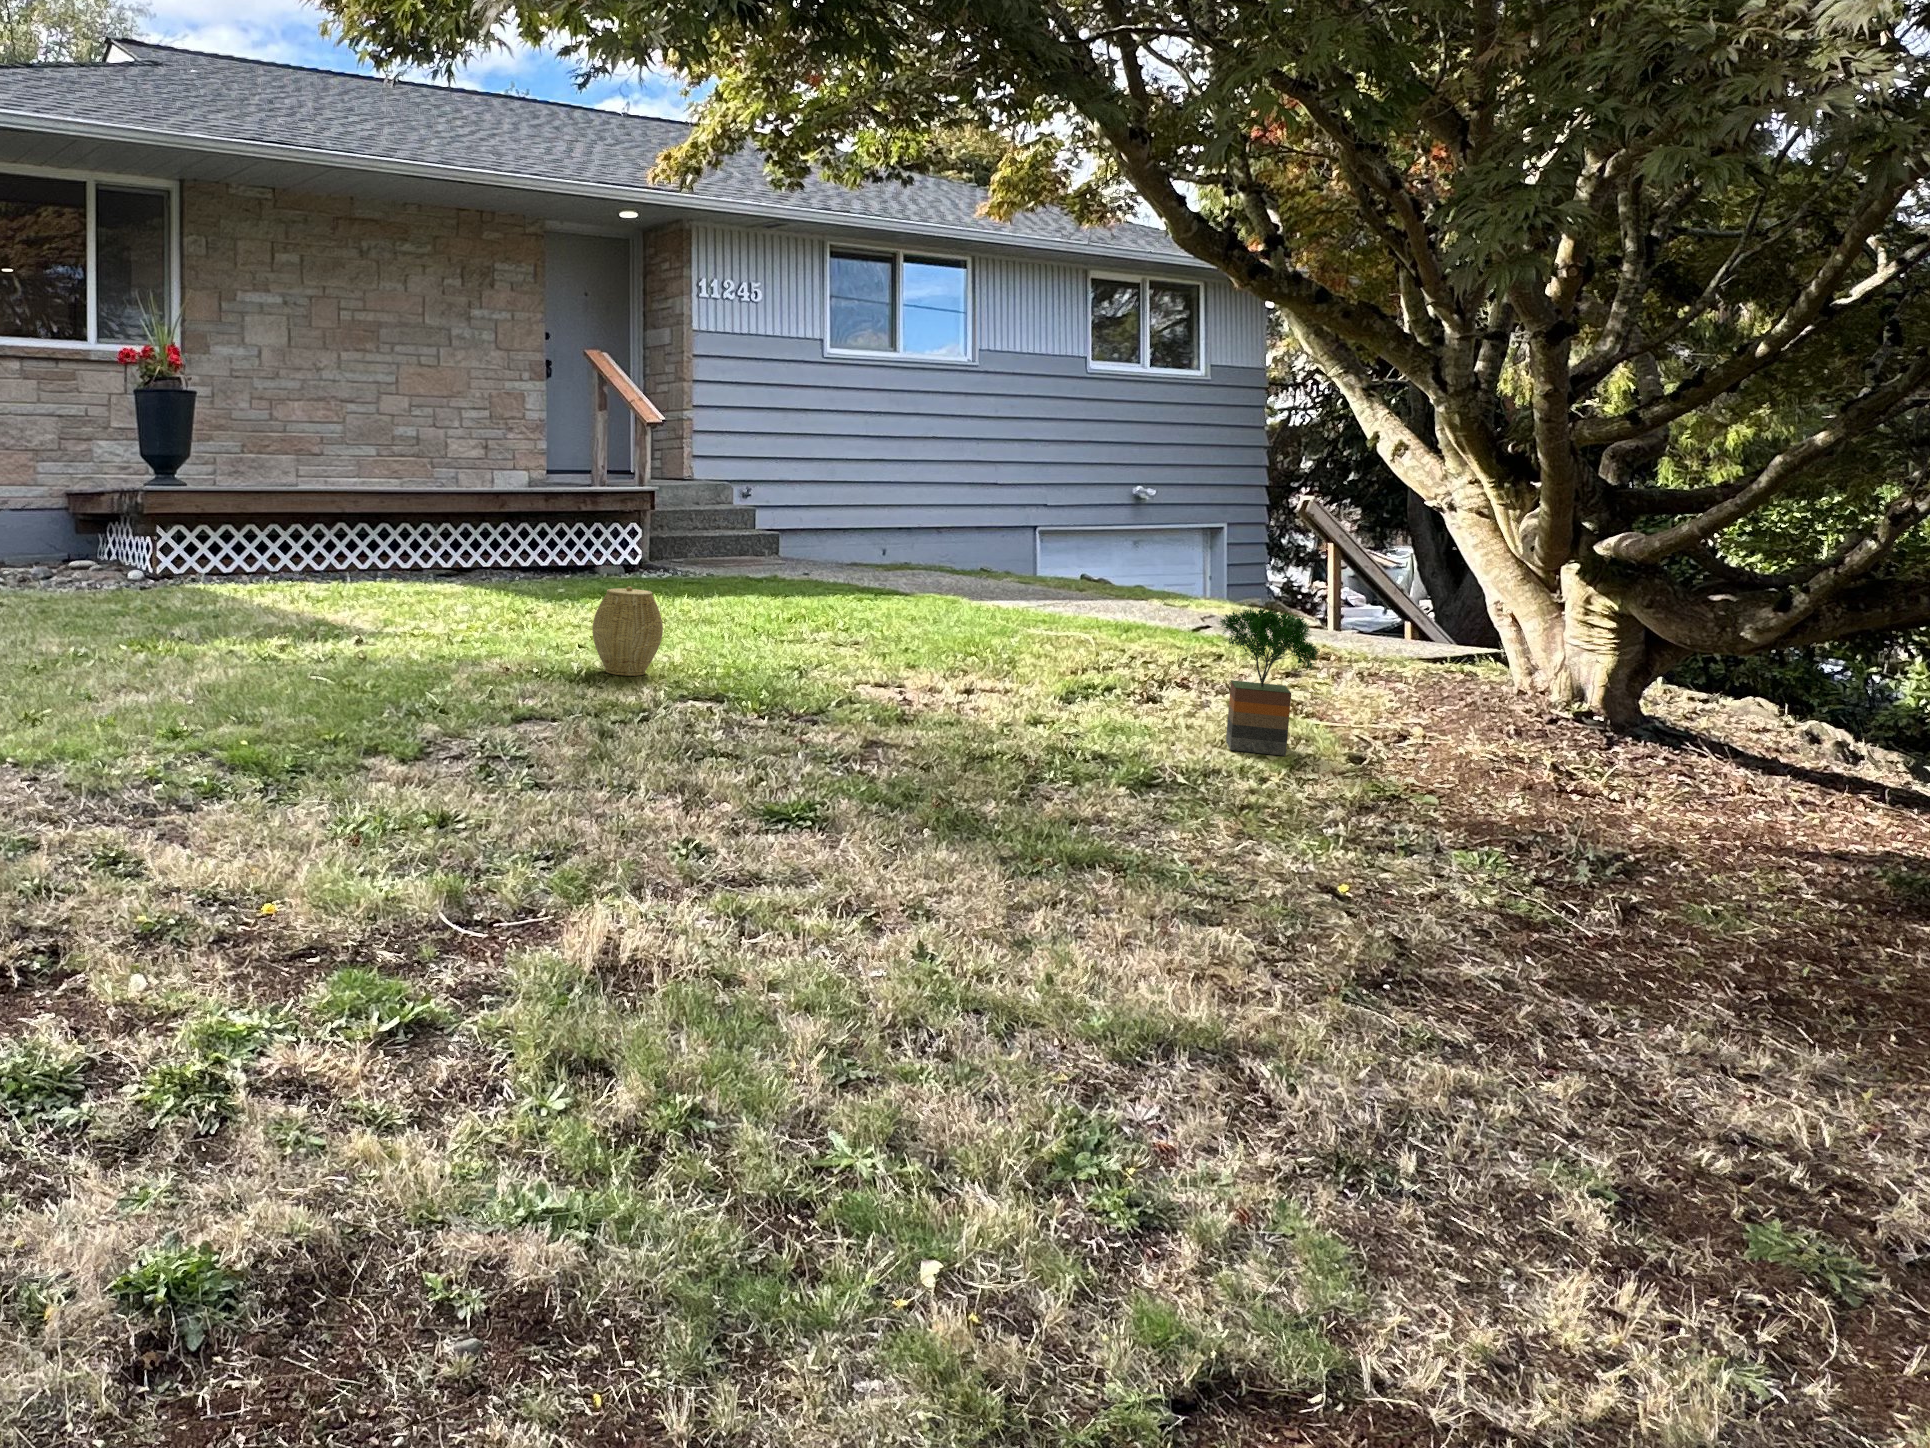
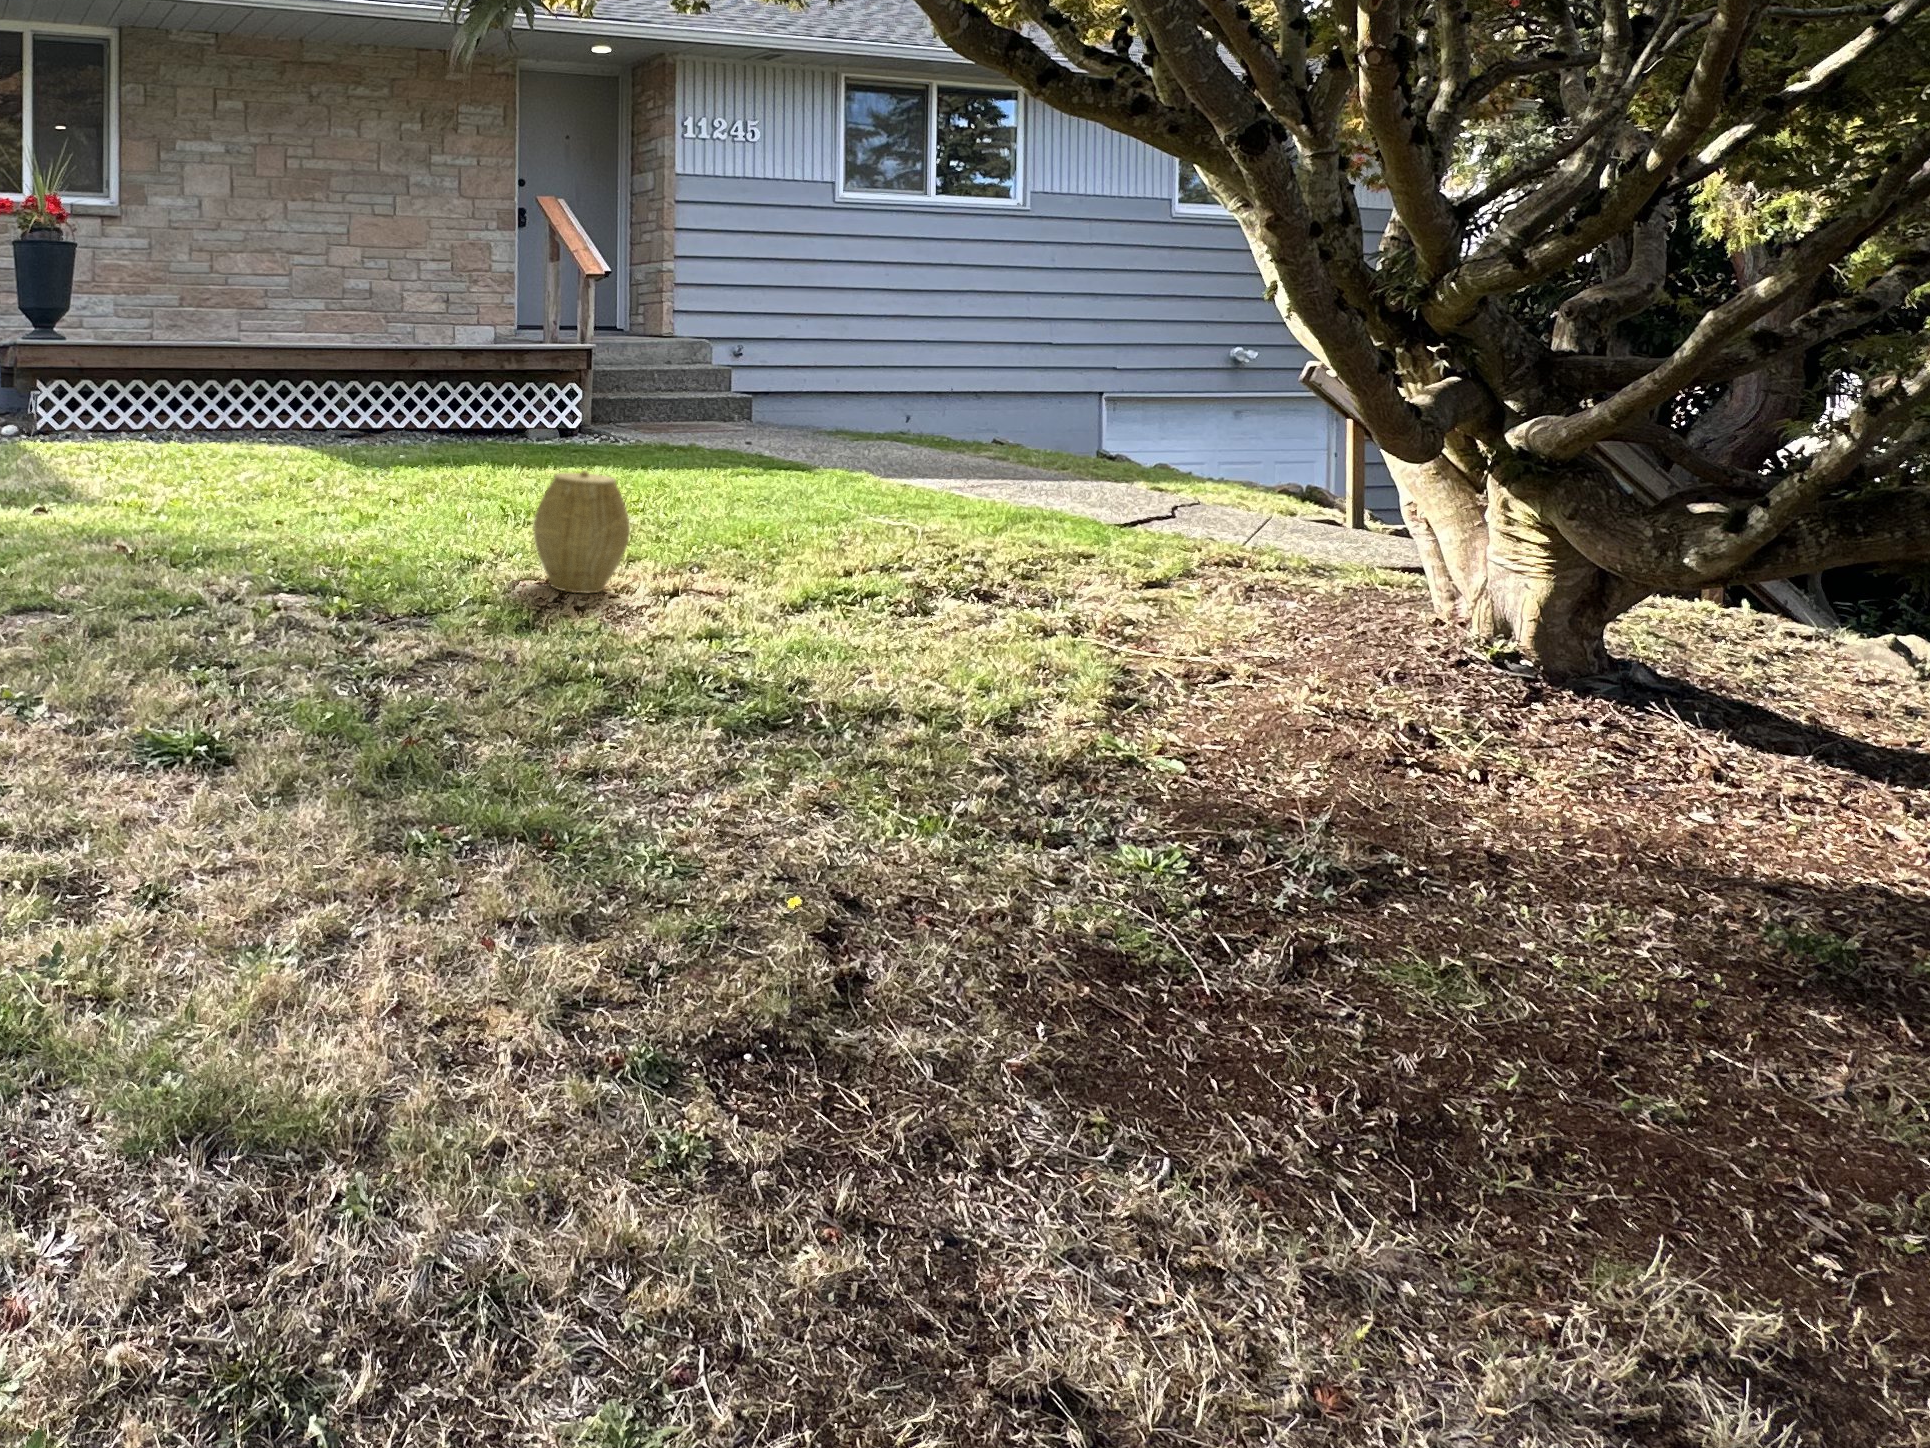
potted tree: present [1220,608,1319,756] -> none [1475,521,1667,752]

